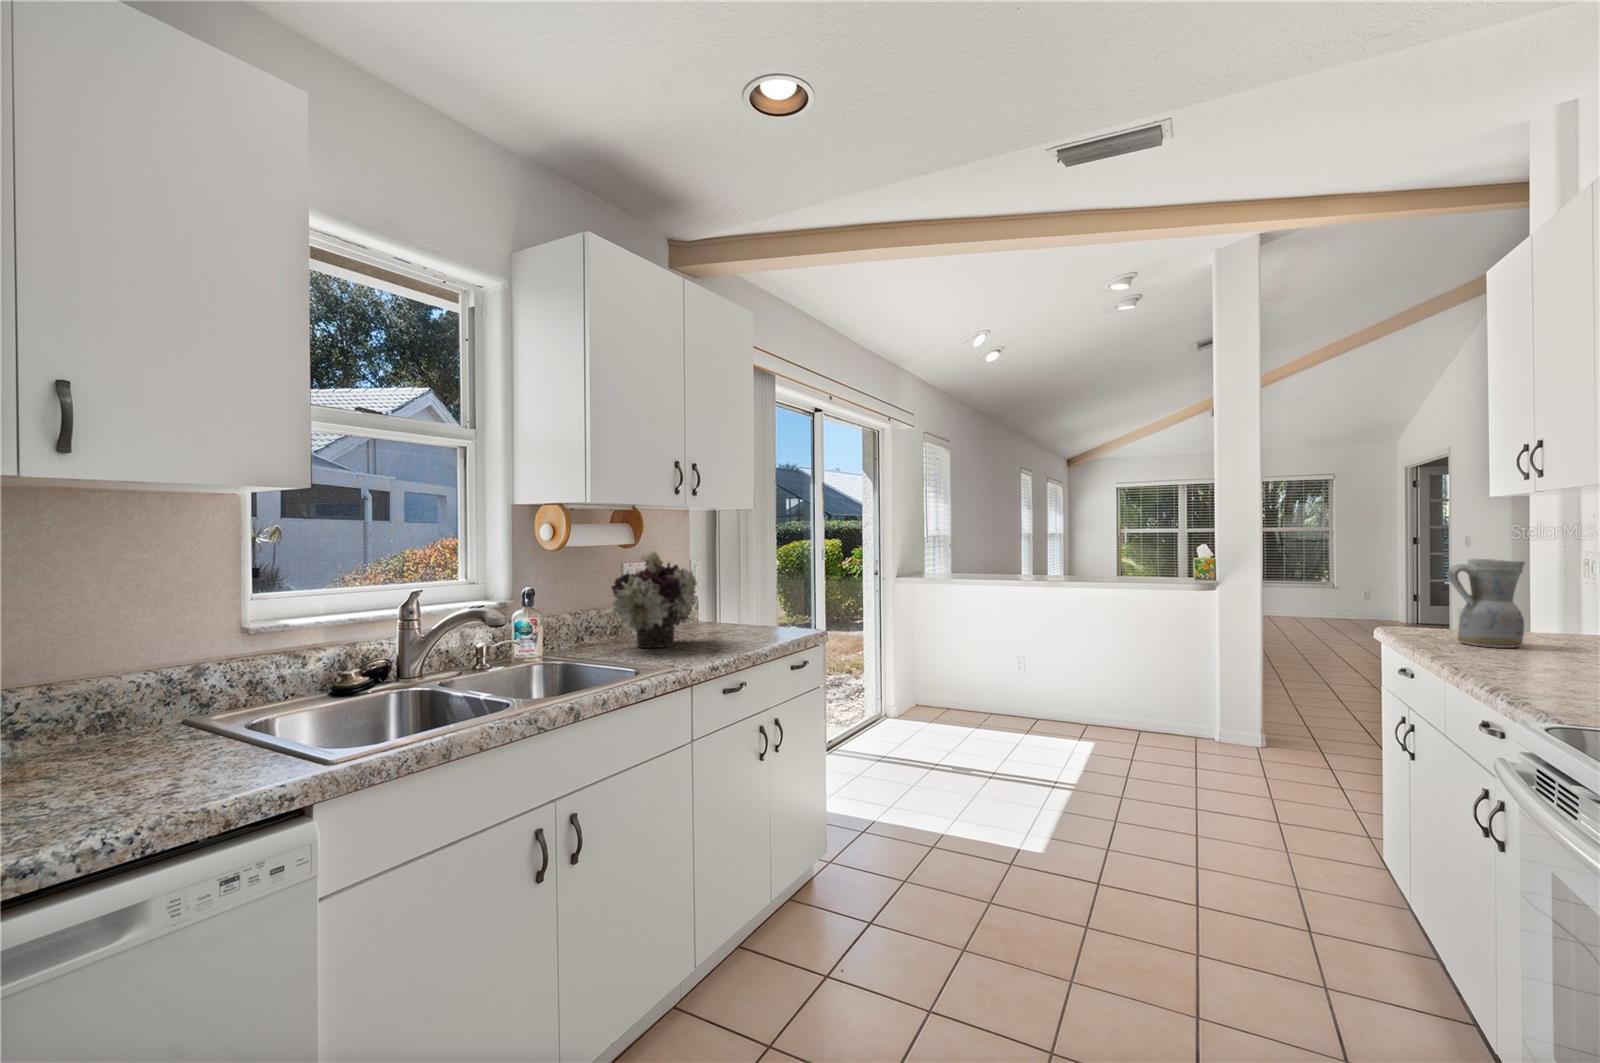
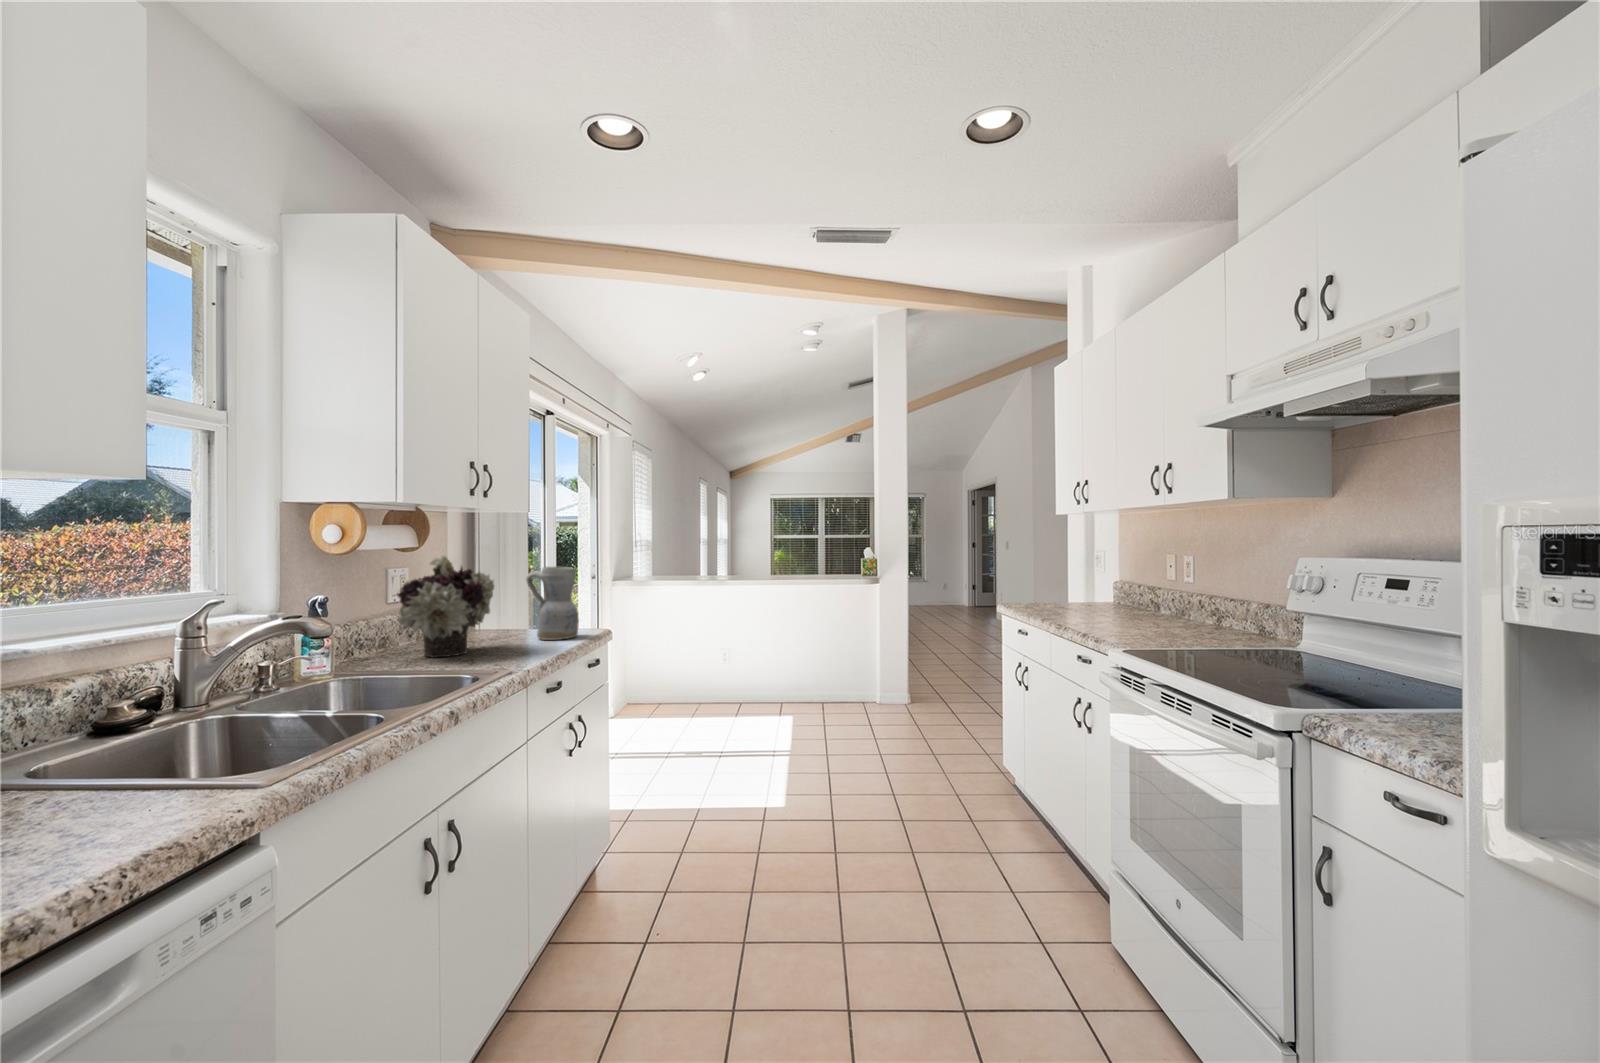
ceramic pitcher: present [1447,559,1524,648] -> present [526,566,579,640]

